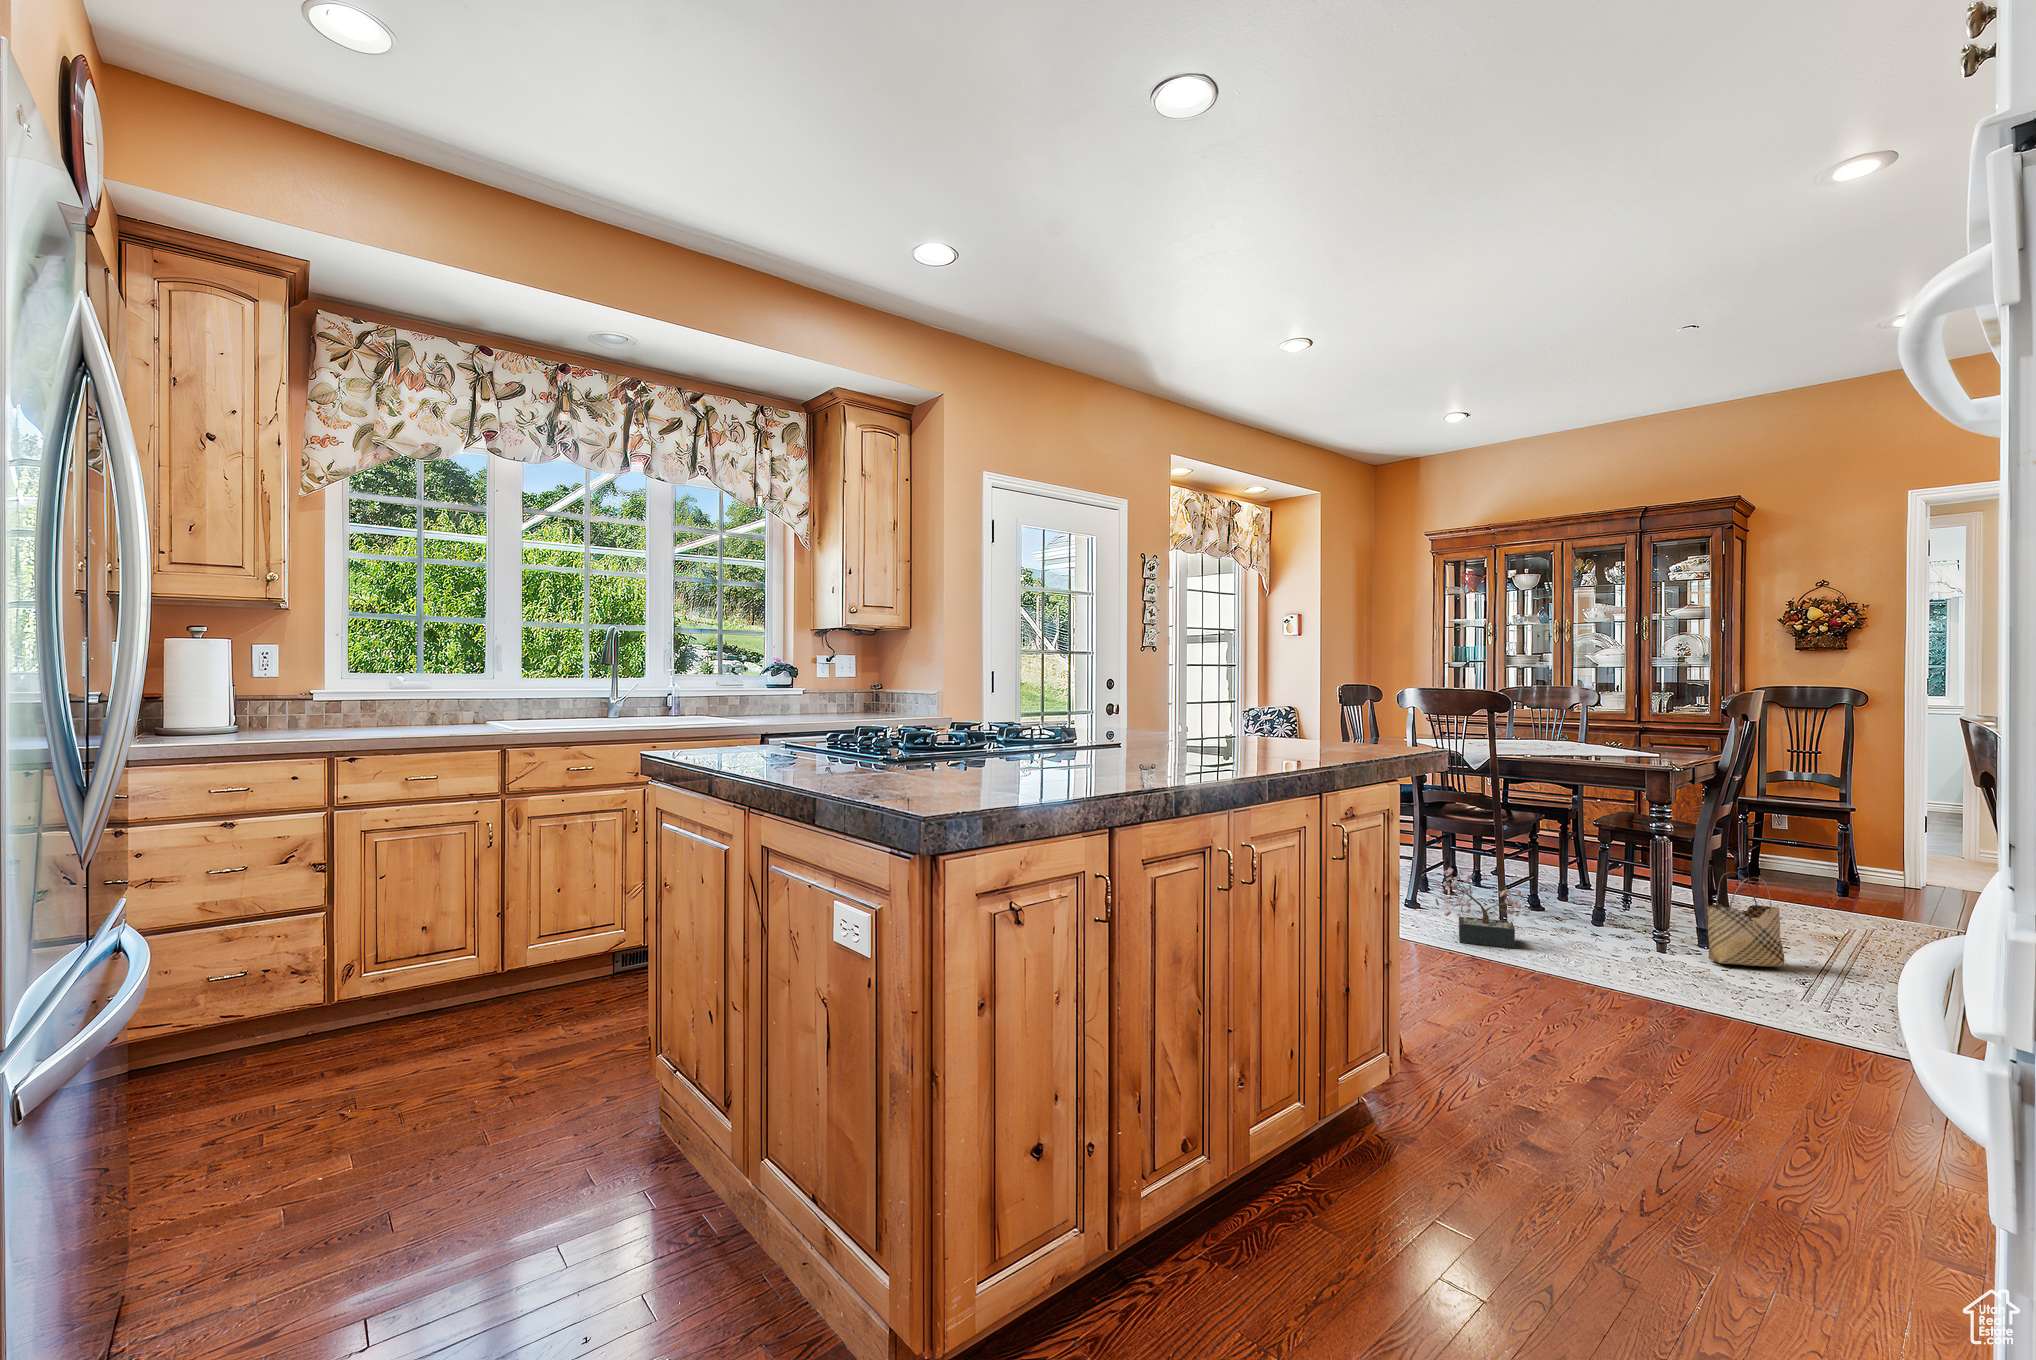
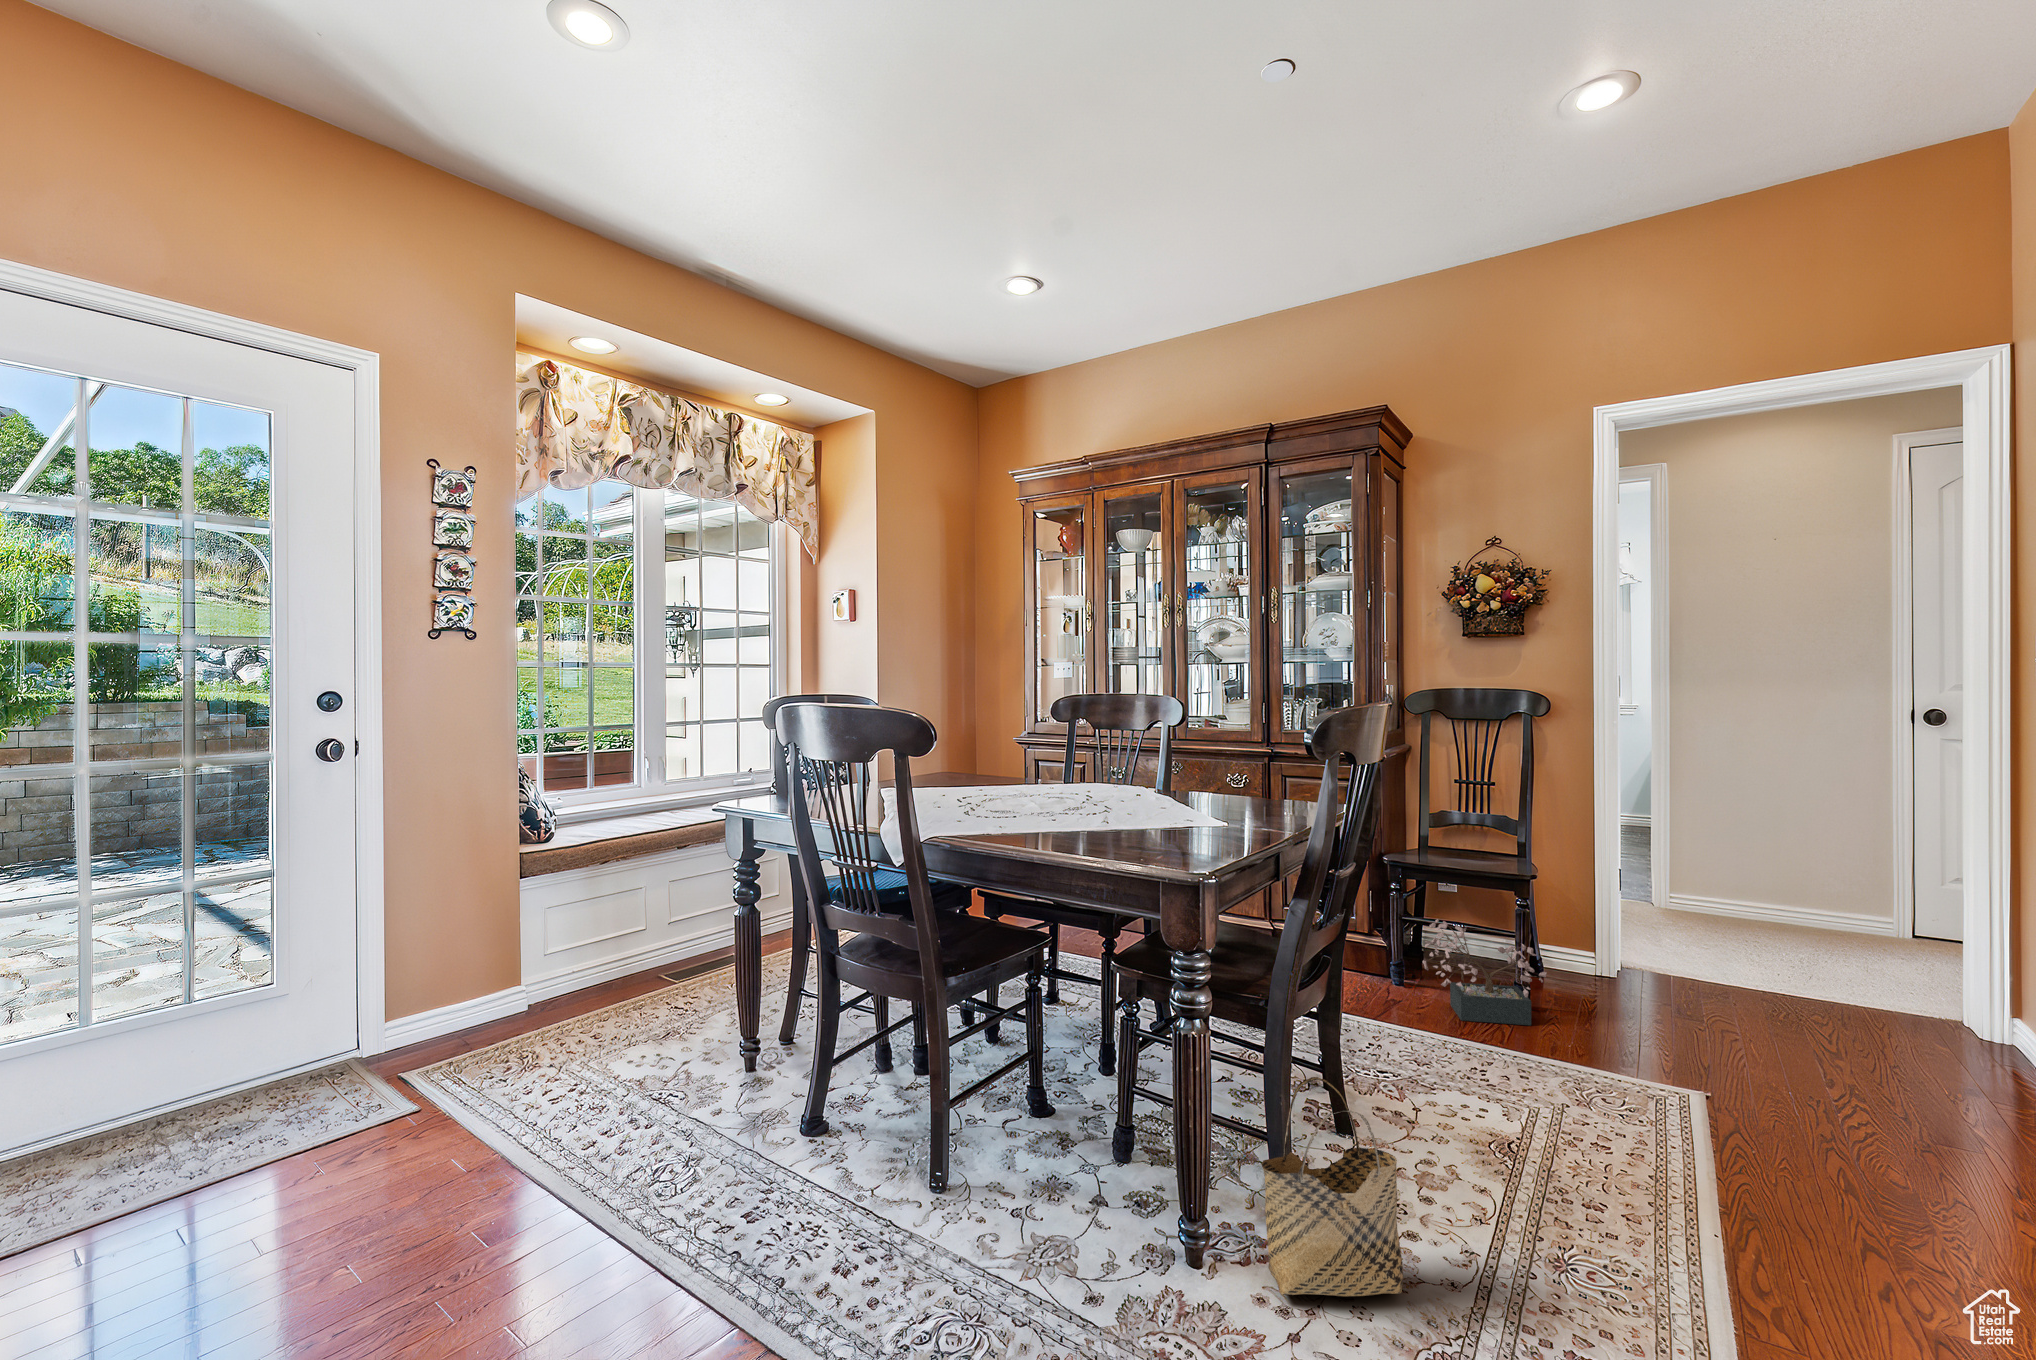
decorative plant: present [1435,868,1530,948] -> present [1423,919,1546,1025]

